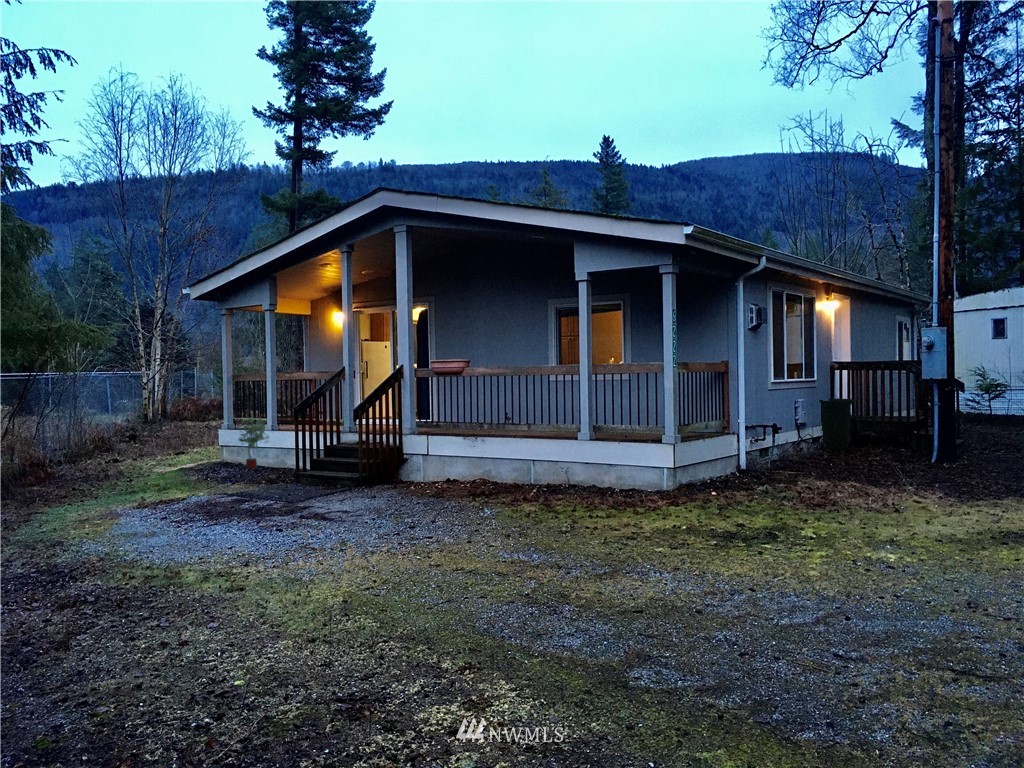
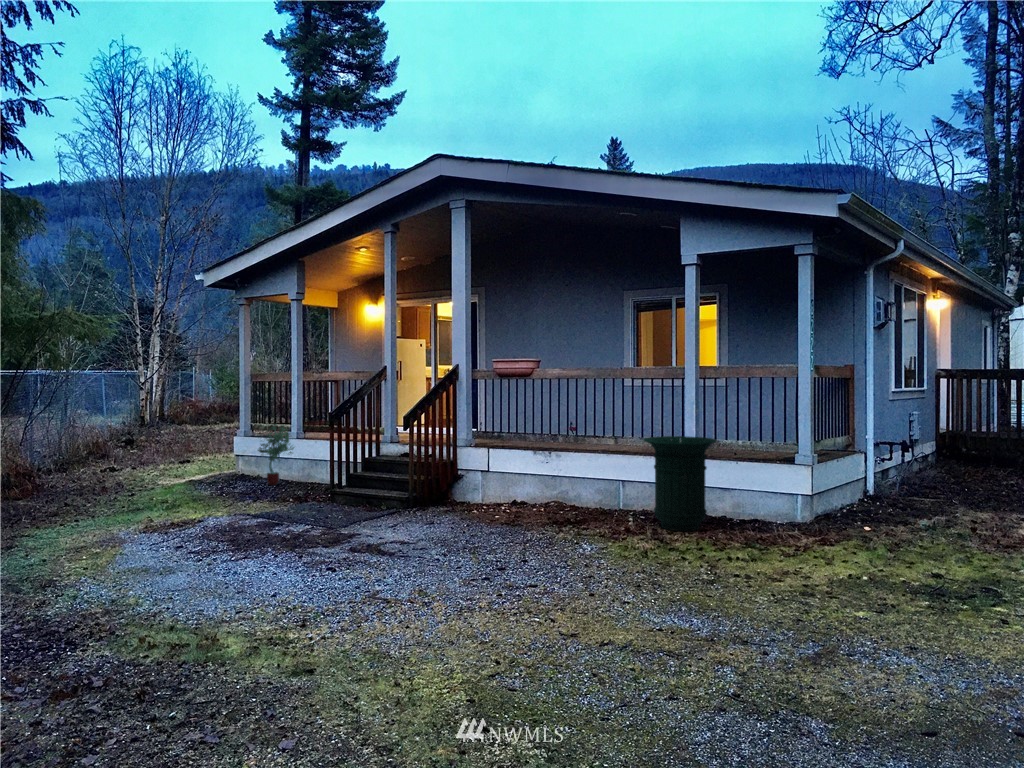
trash can: present [819,399,857,449] -> present [643,436,717,531]

